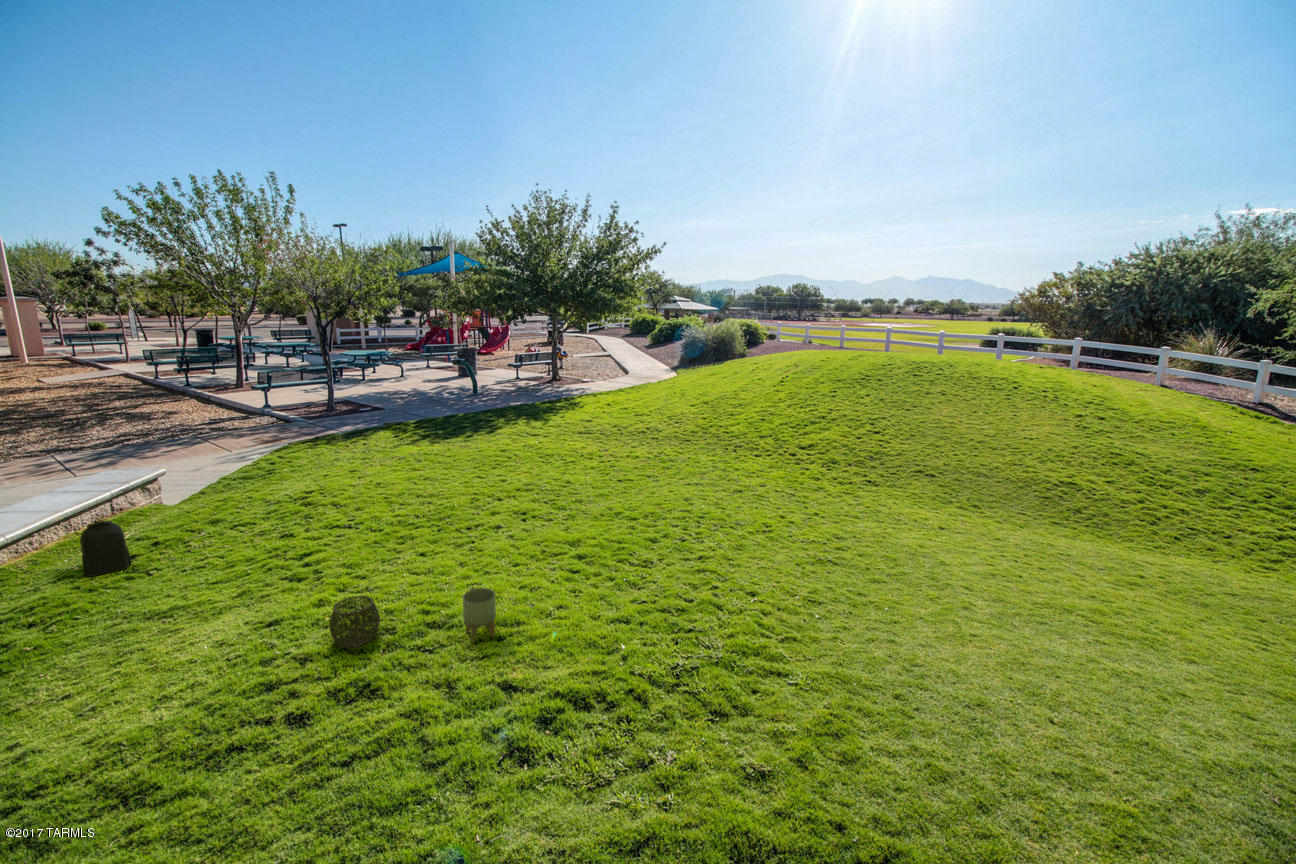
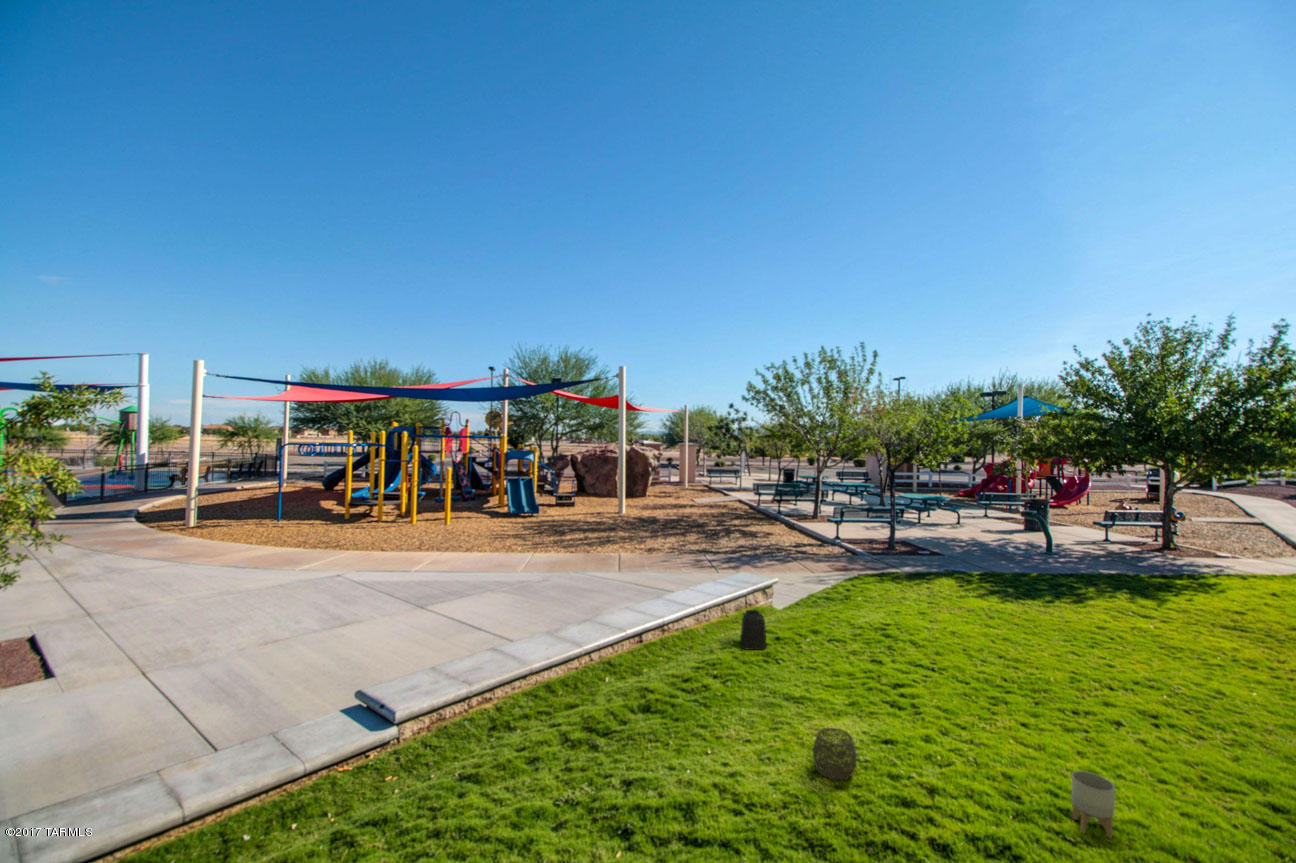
woven basket: present [329,596,380,648] -> present [813,728,857,780]

